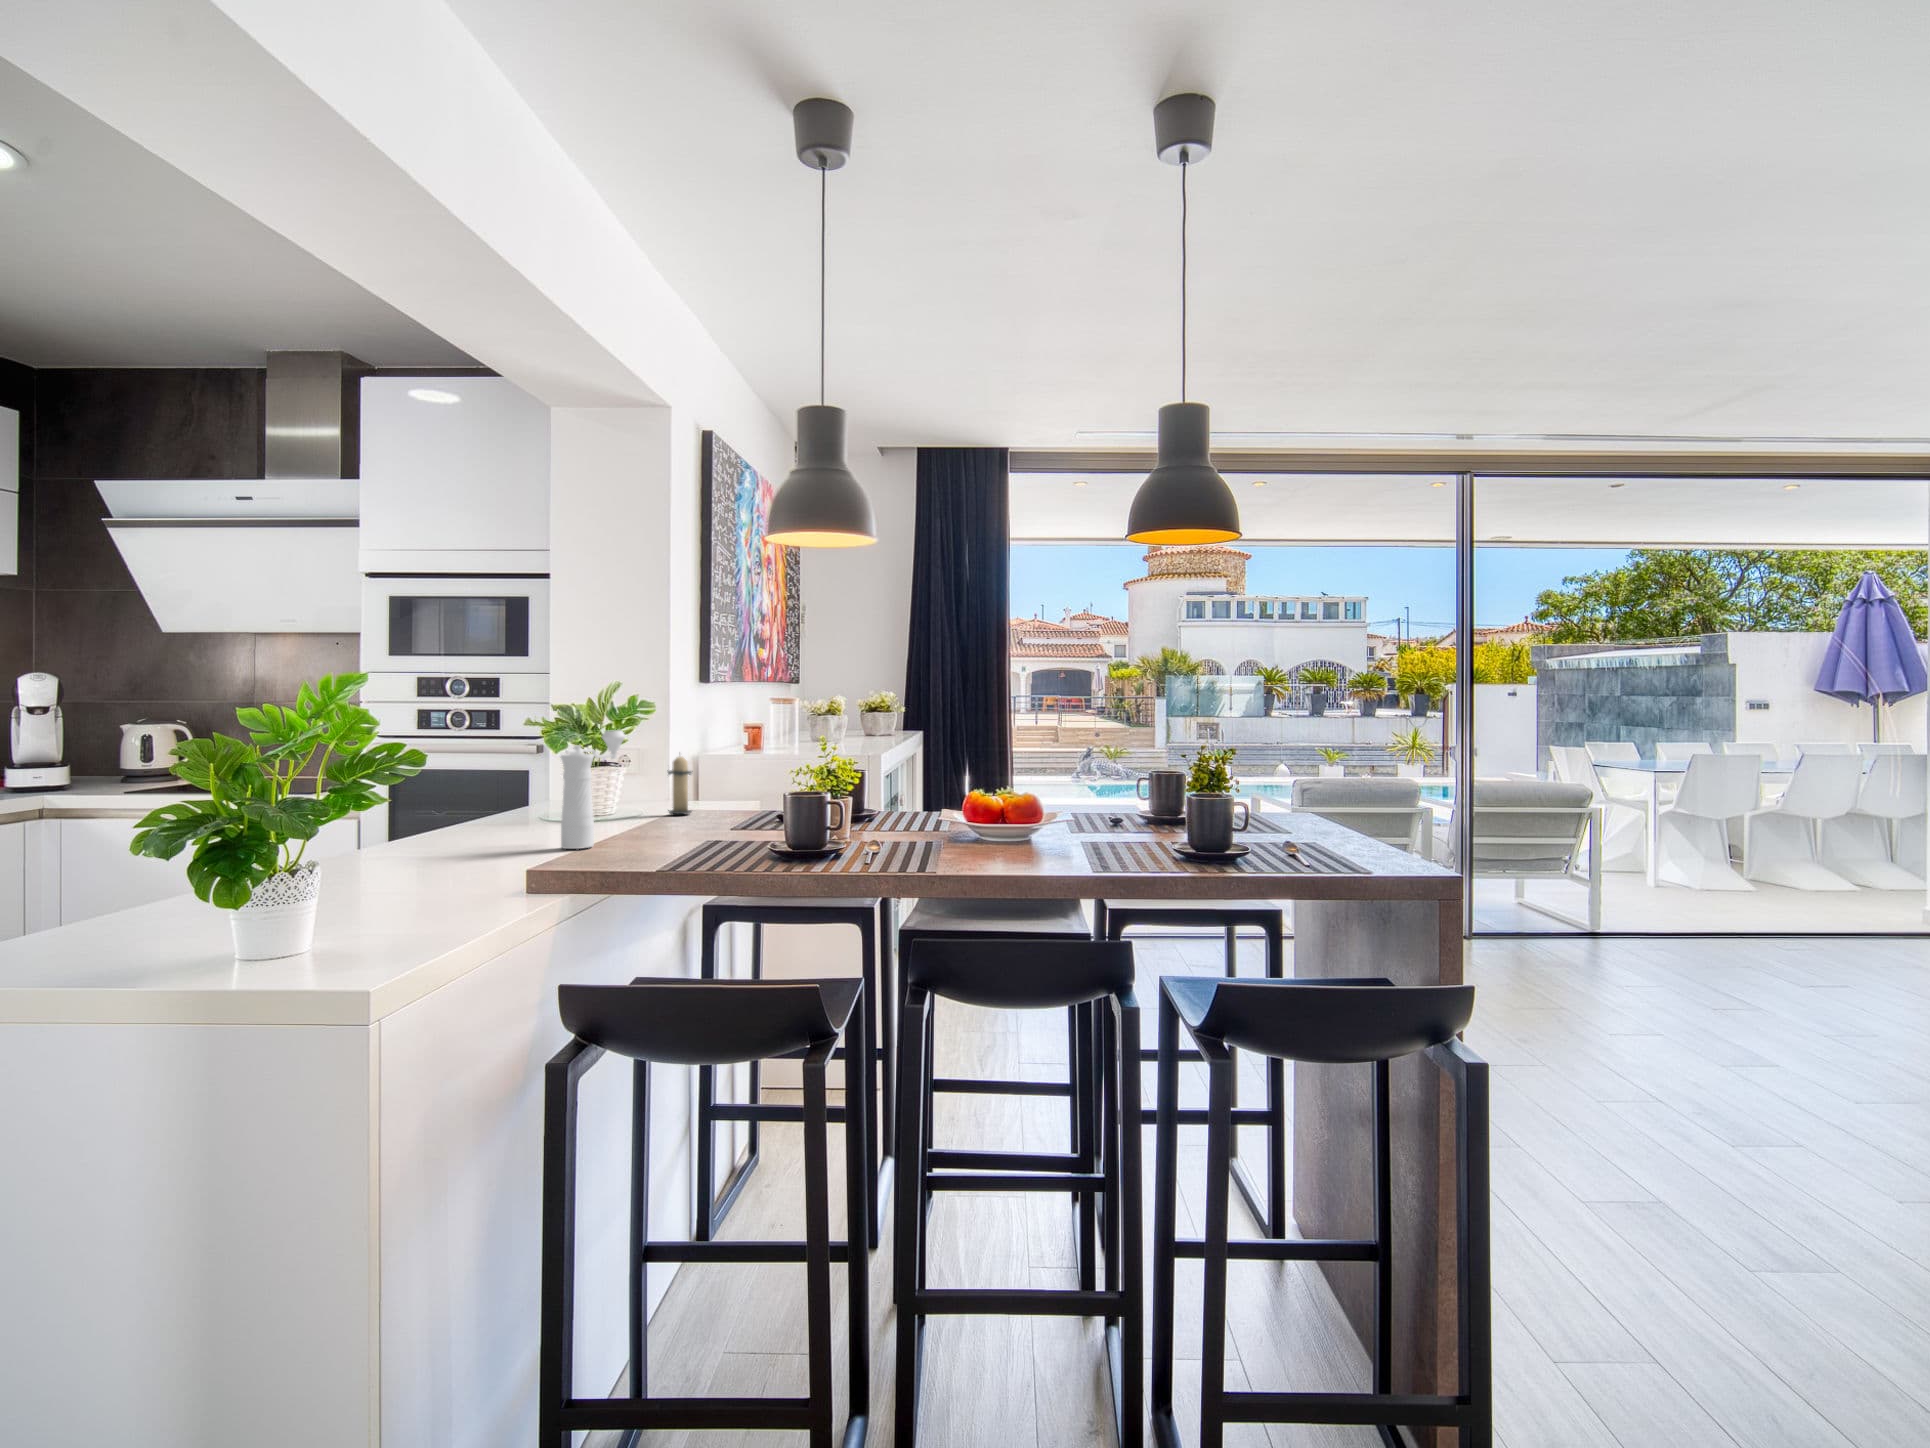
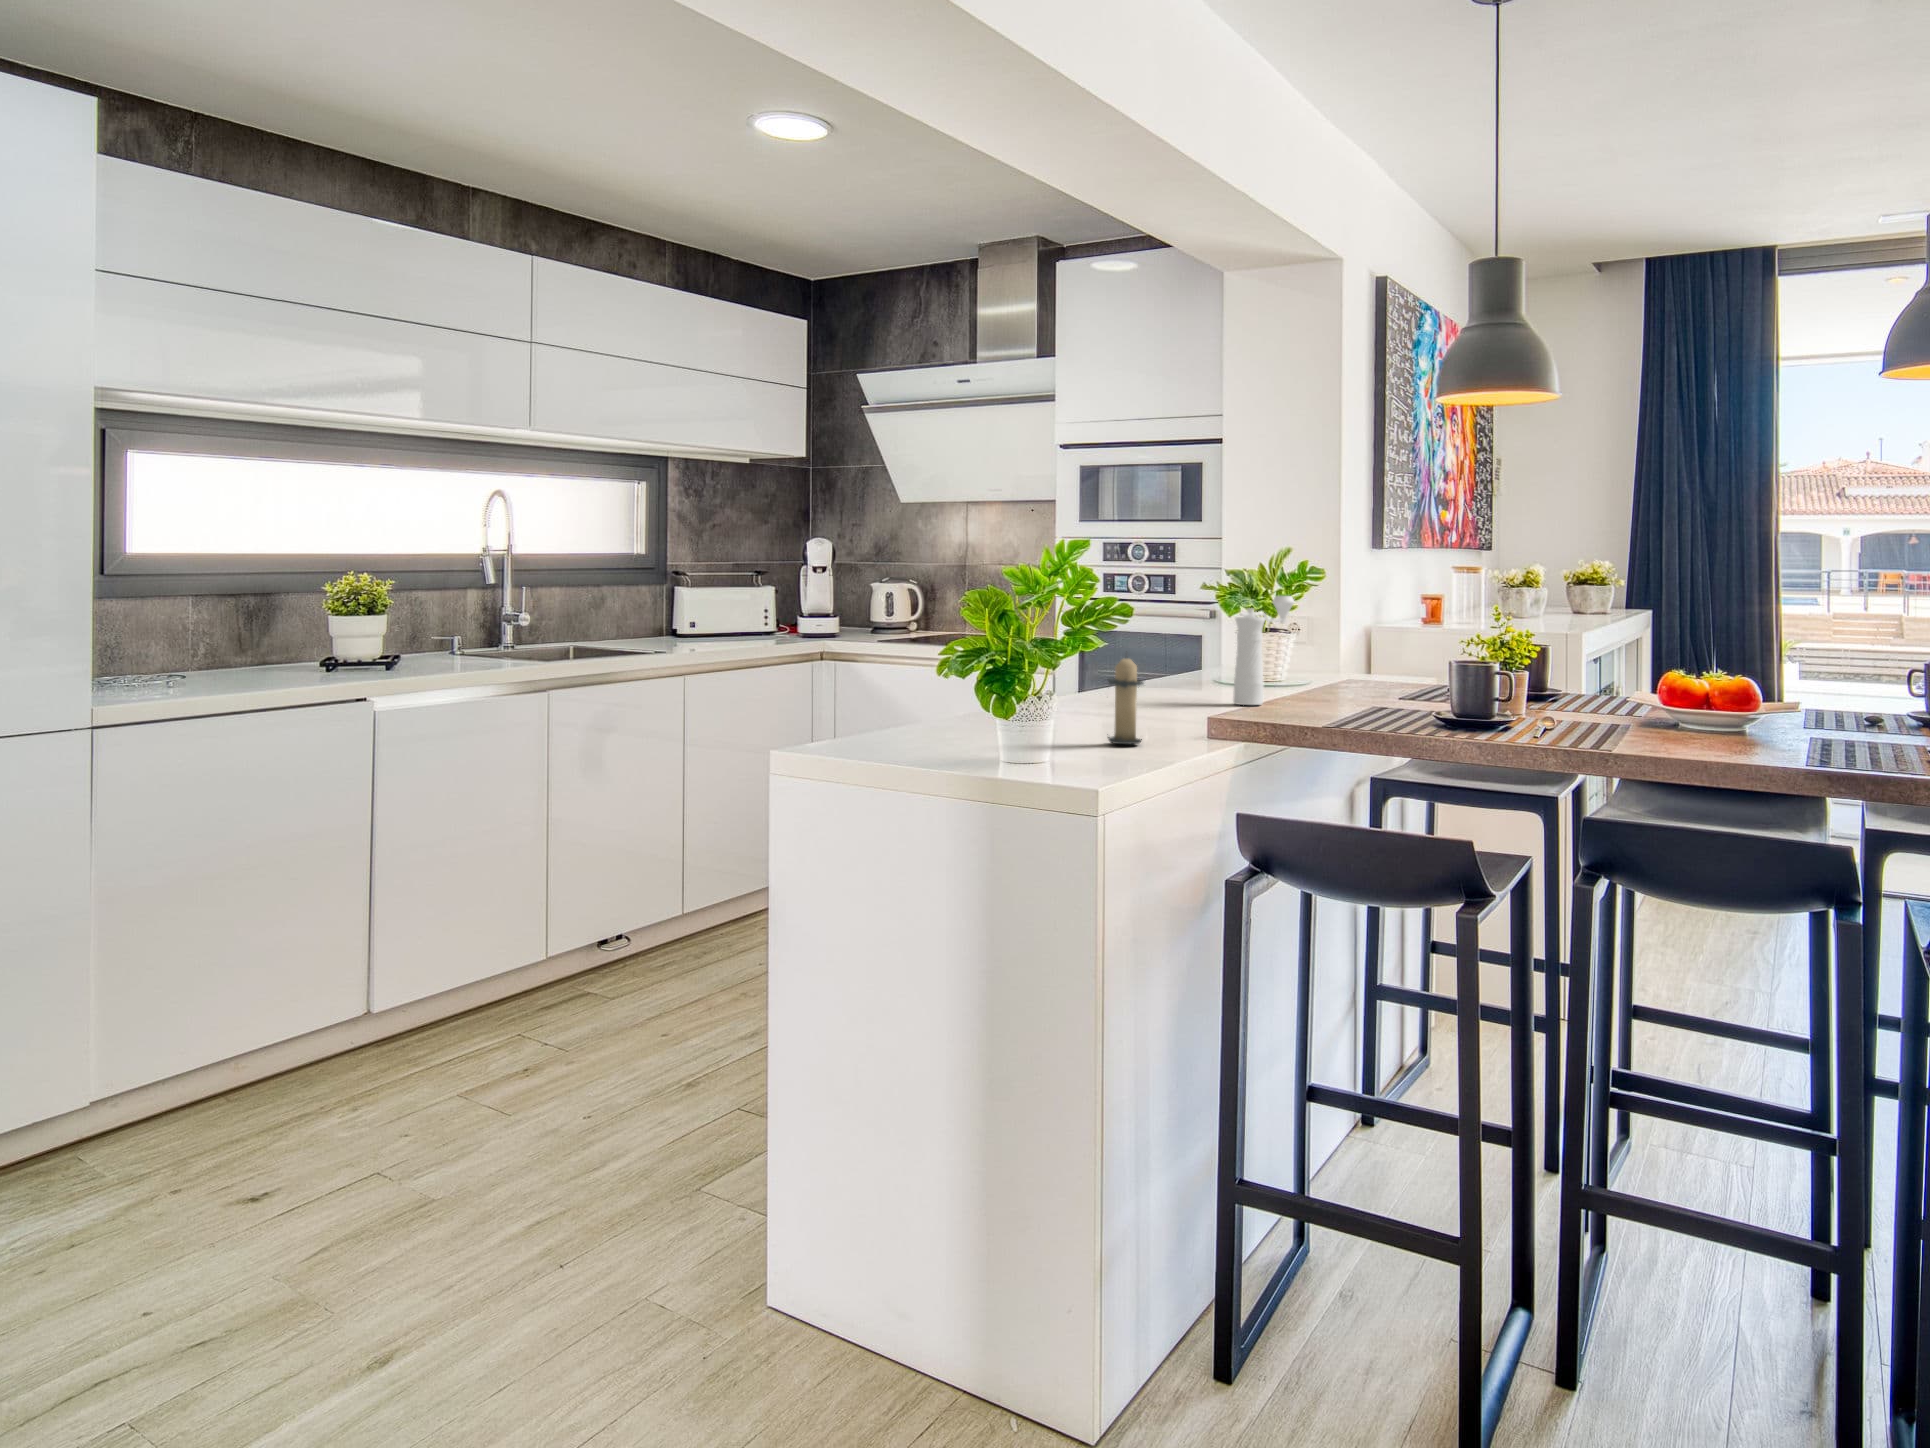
candle: present [668,756,693,814] -> present [1107,658,1143,744]

